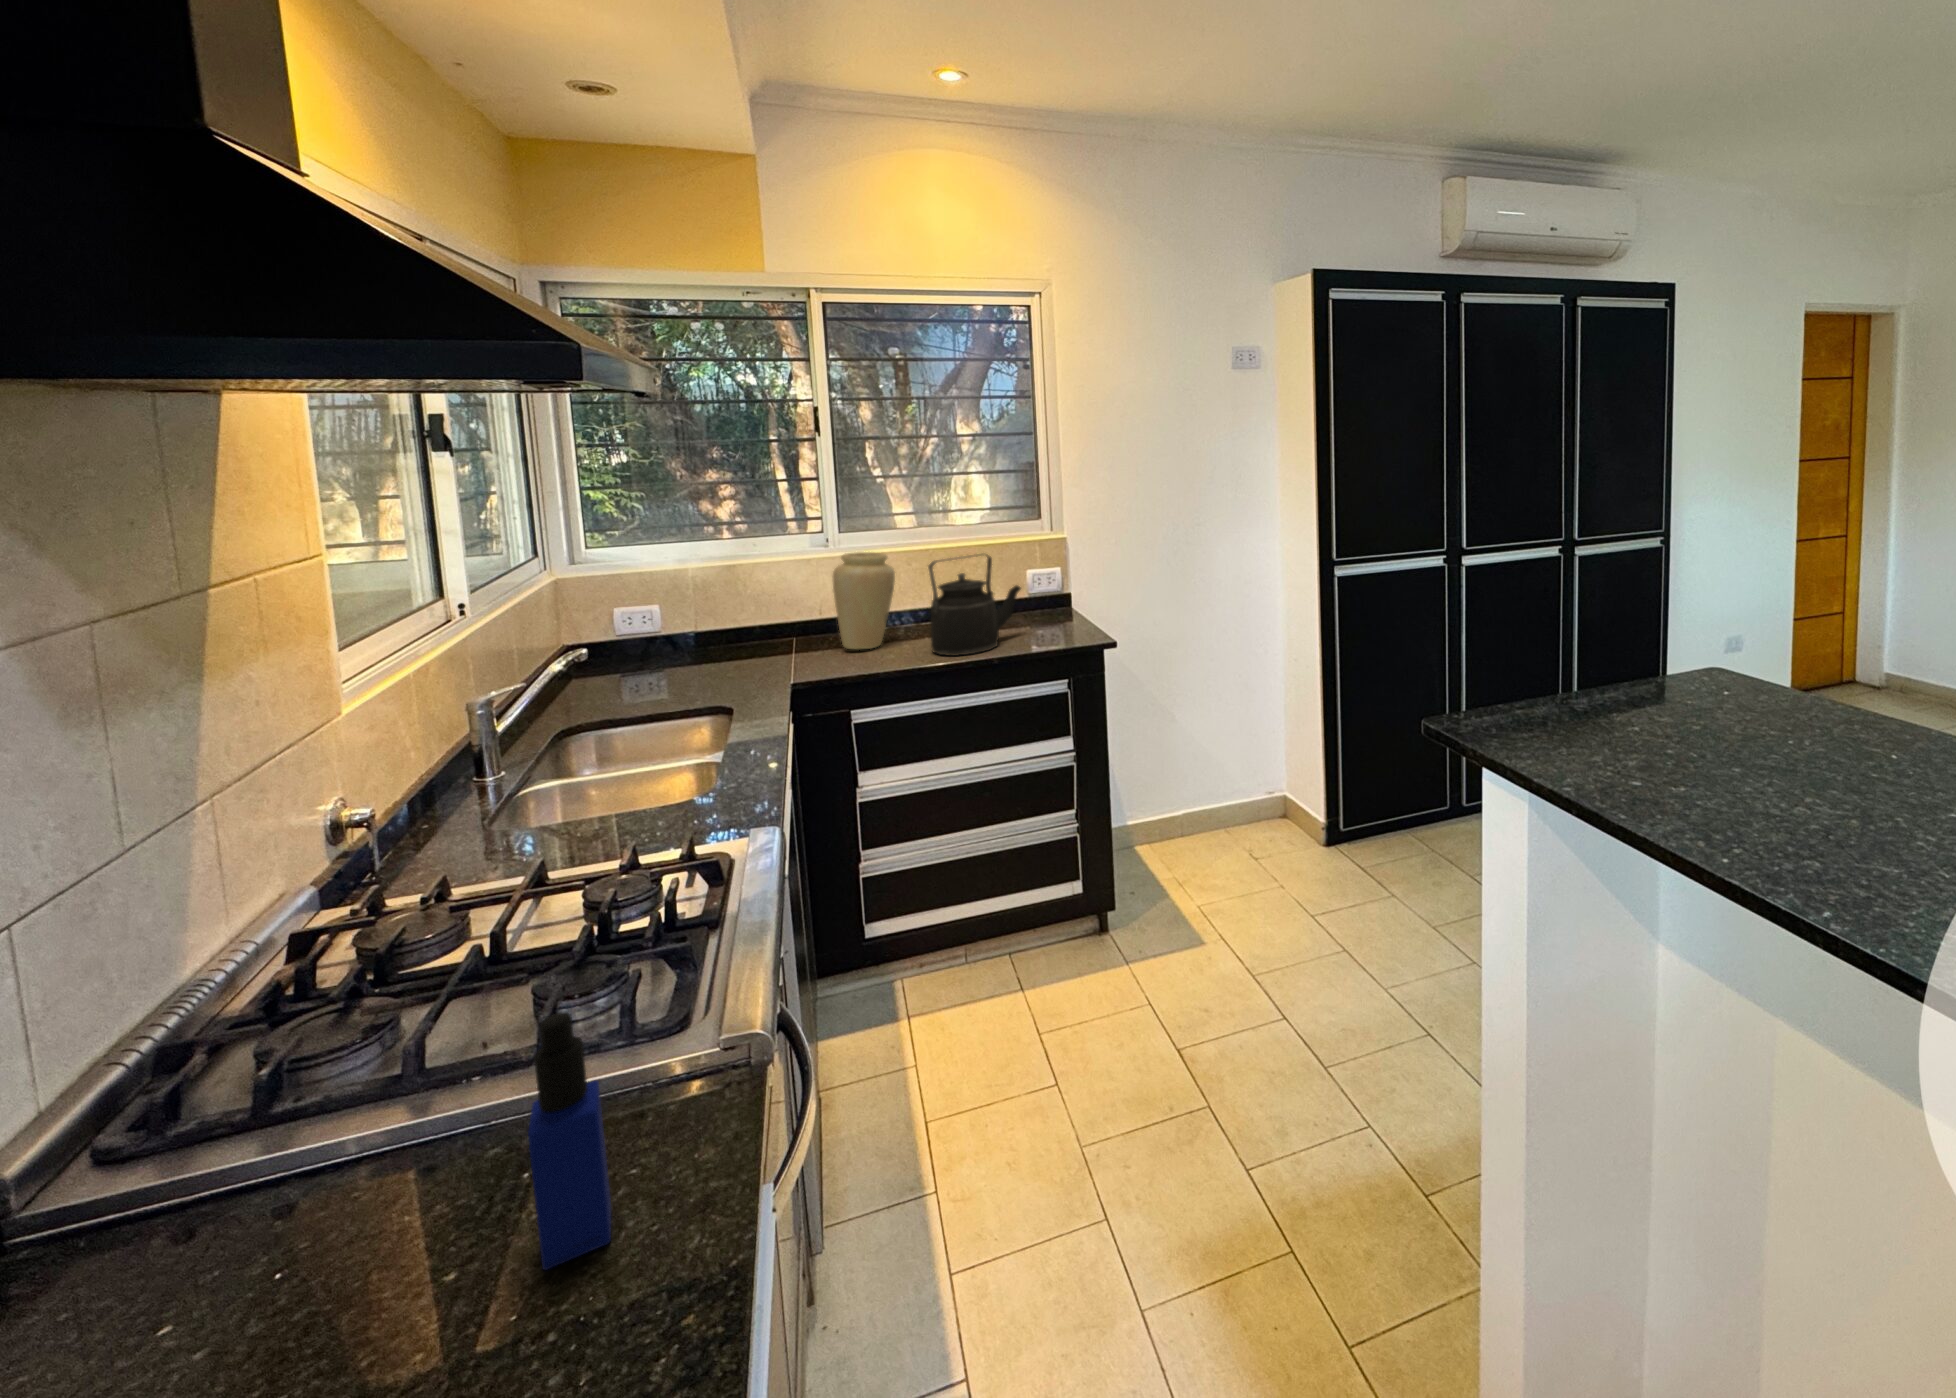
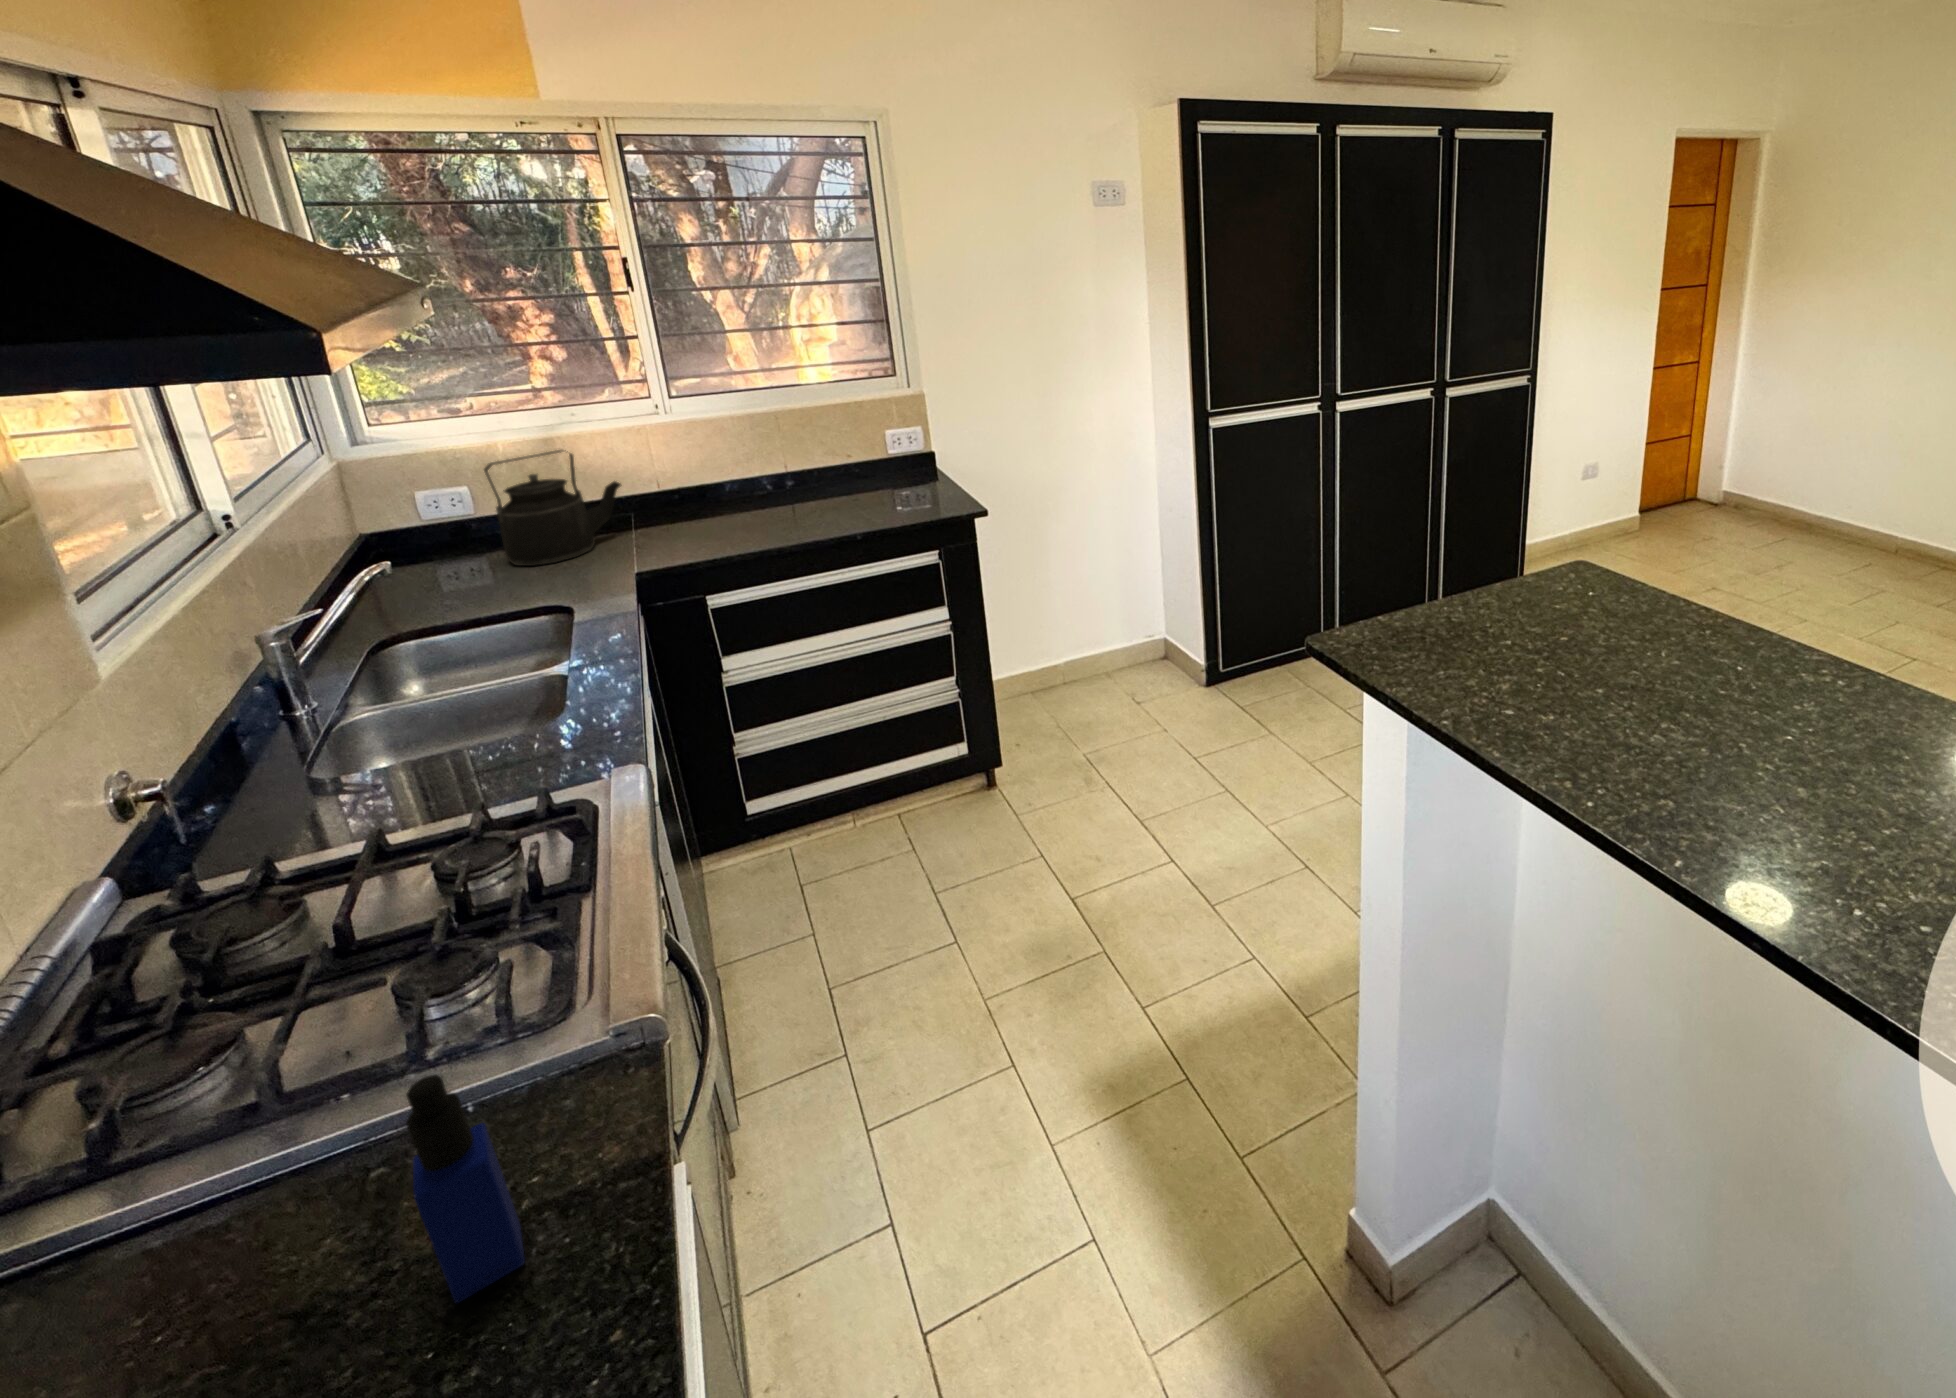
vase: present [833,552,895,649] -> none [671,425,742,529]
kettle: present [928,554,1021,656] -> present [484,450,621,566]

